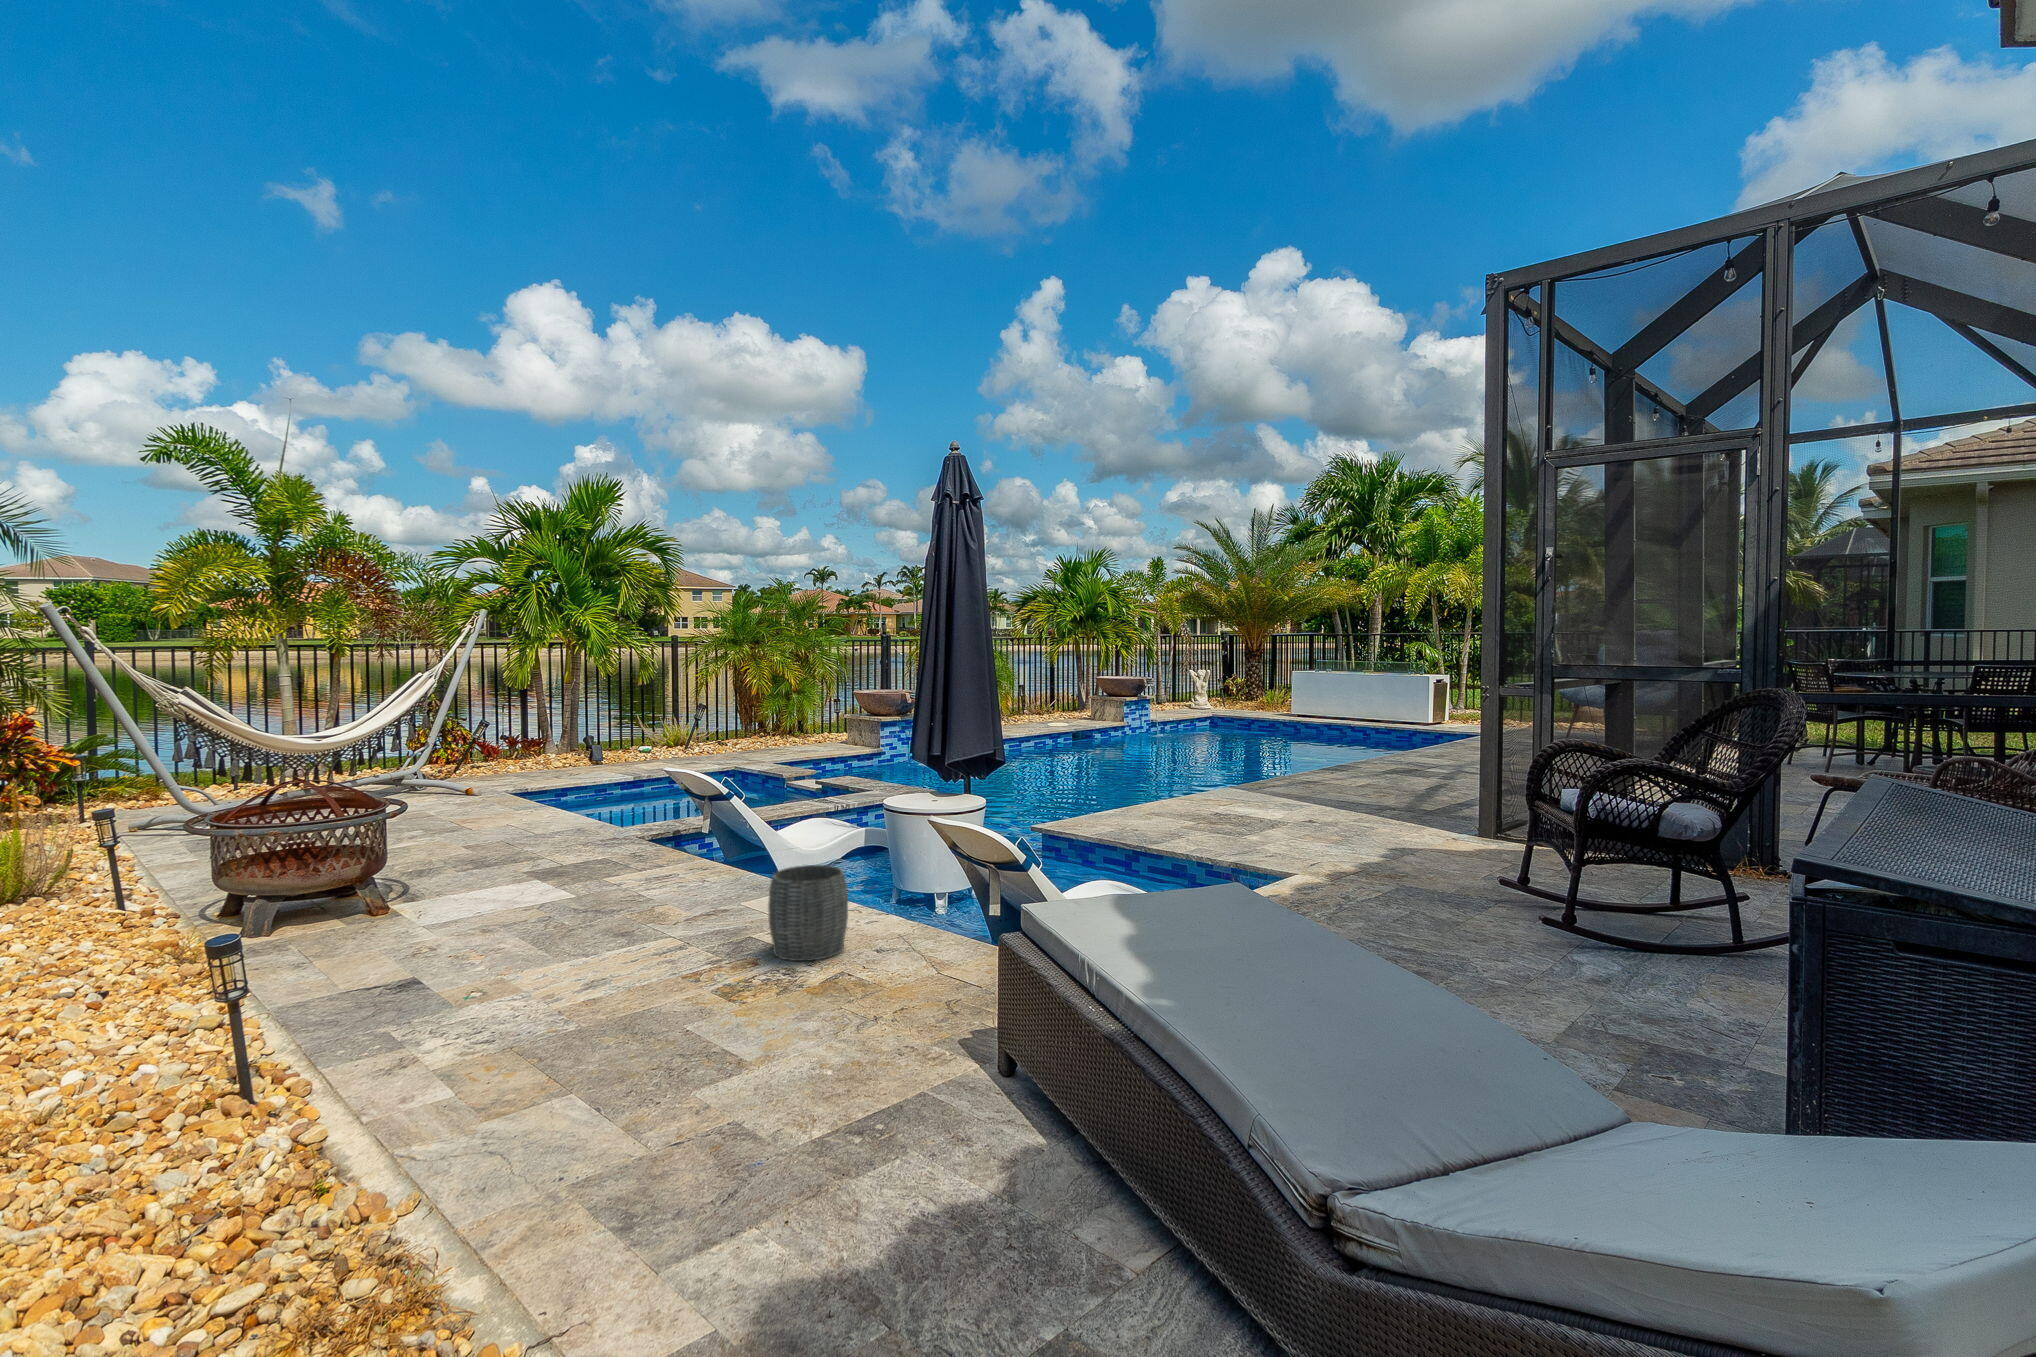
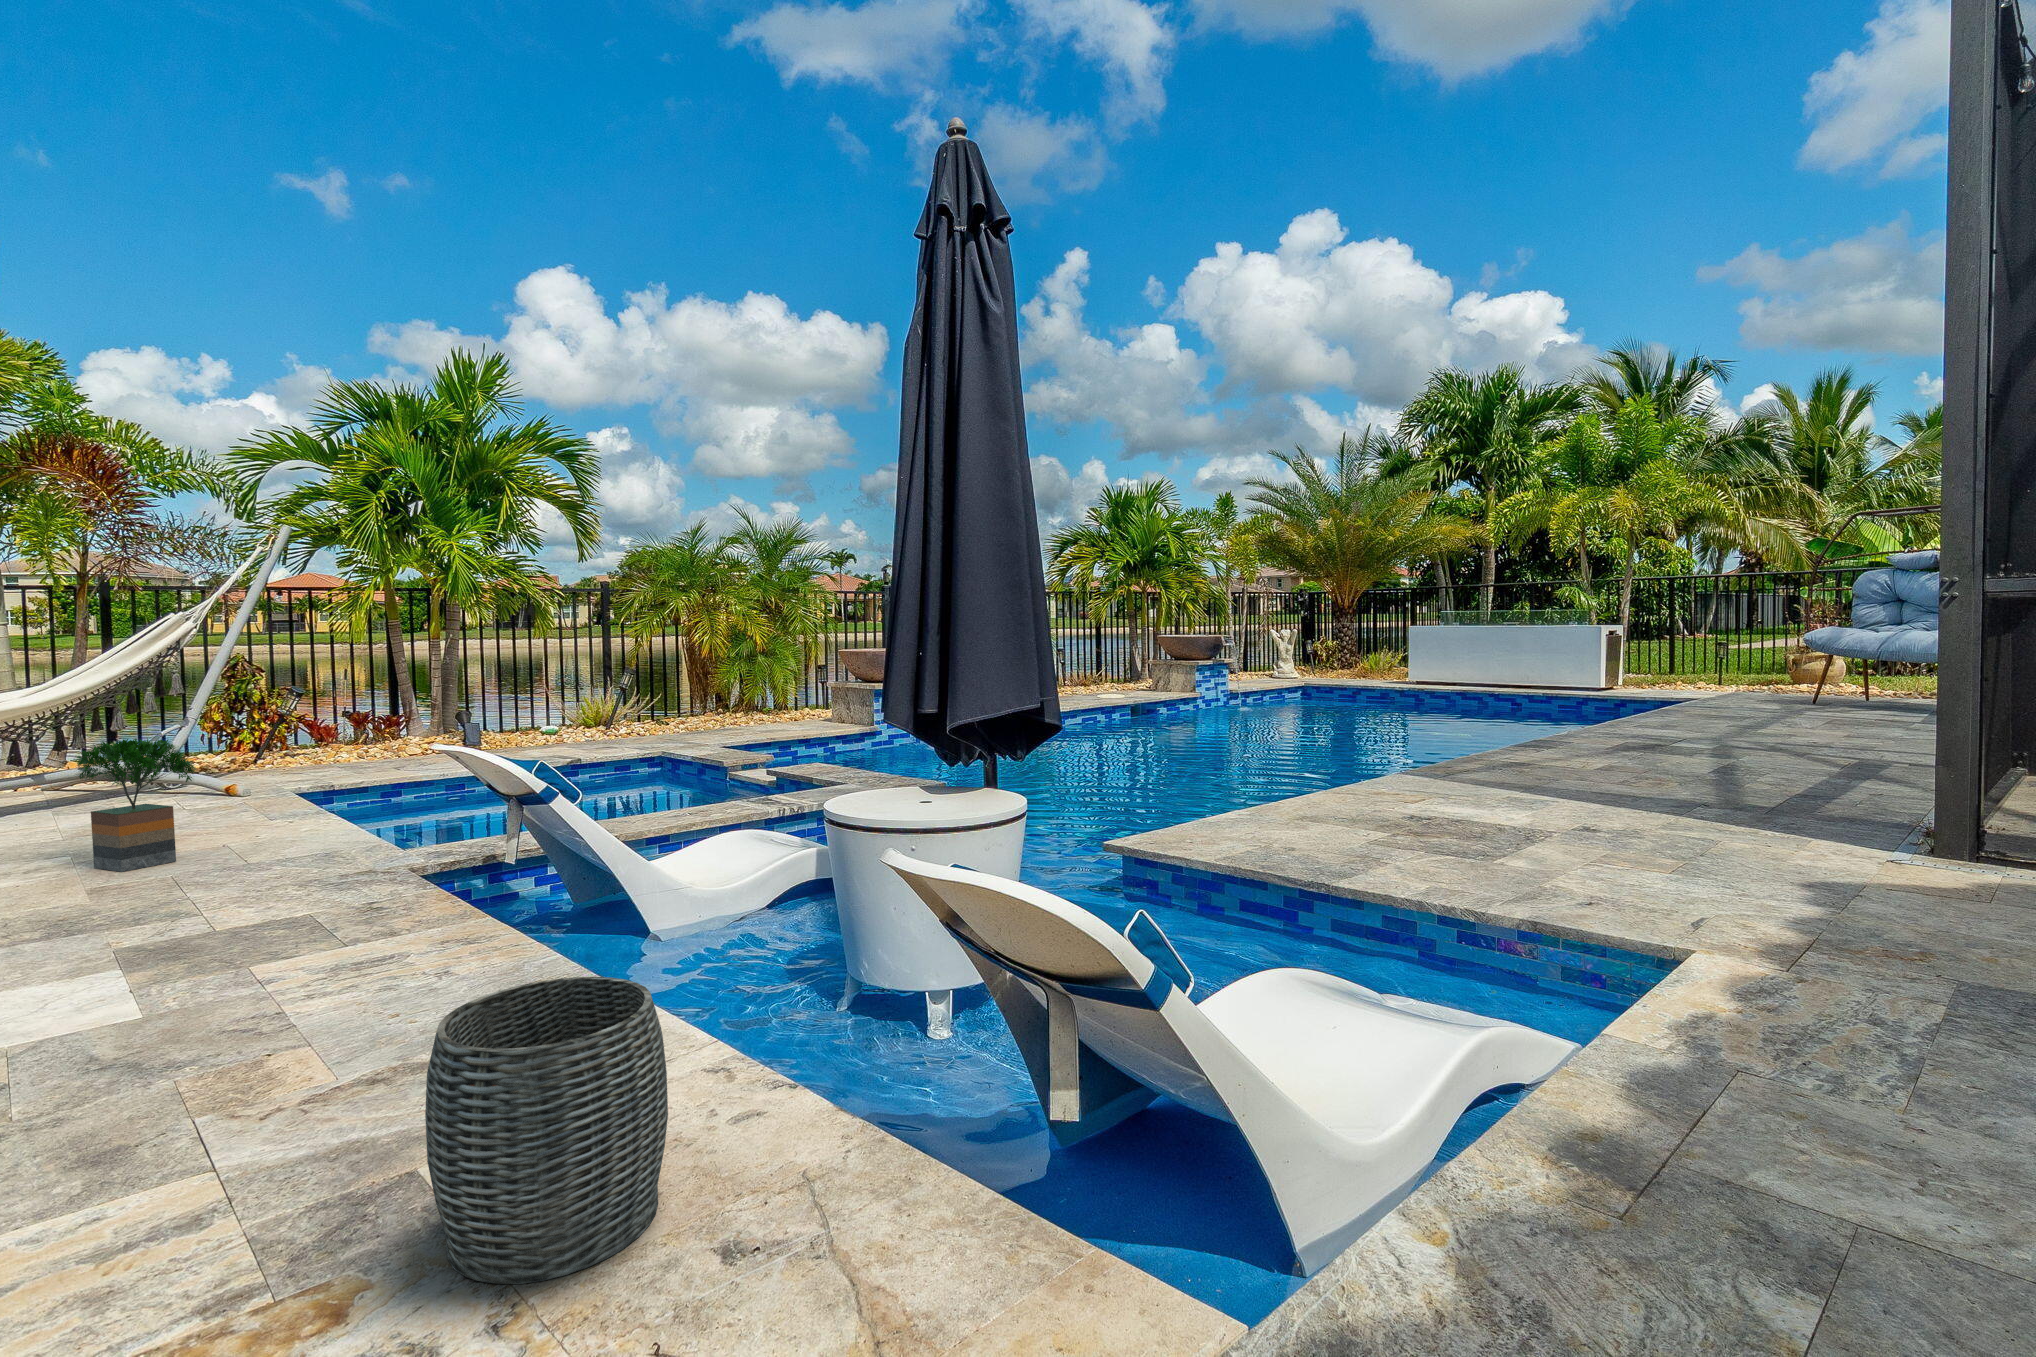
potted tree: none [429,761,497,840] -> present [75,739,196,872]

